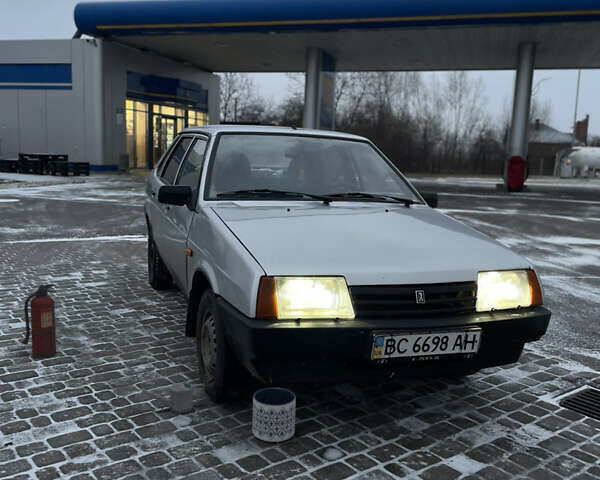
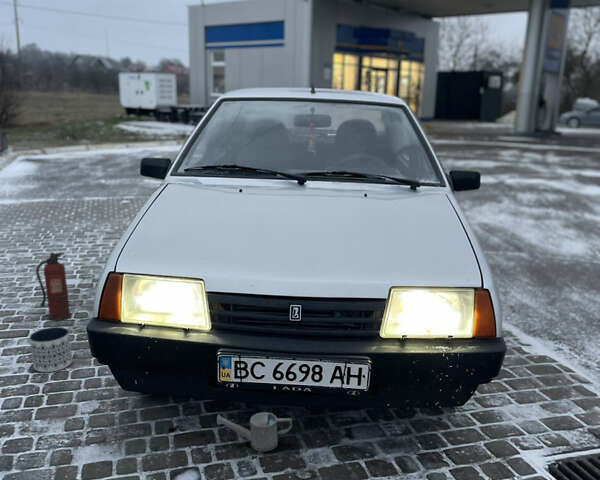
watering can: present [142,382,205,413] -> present [217,412,292,452]
planter: present [252,388,296,442] -> present [30,327,72,372]

